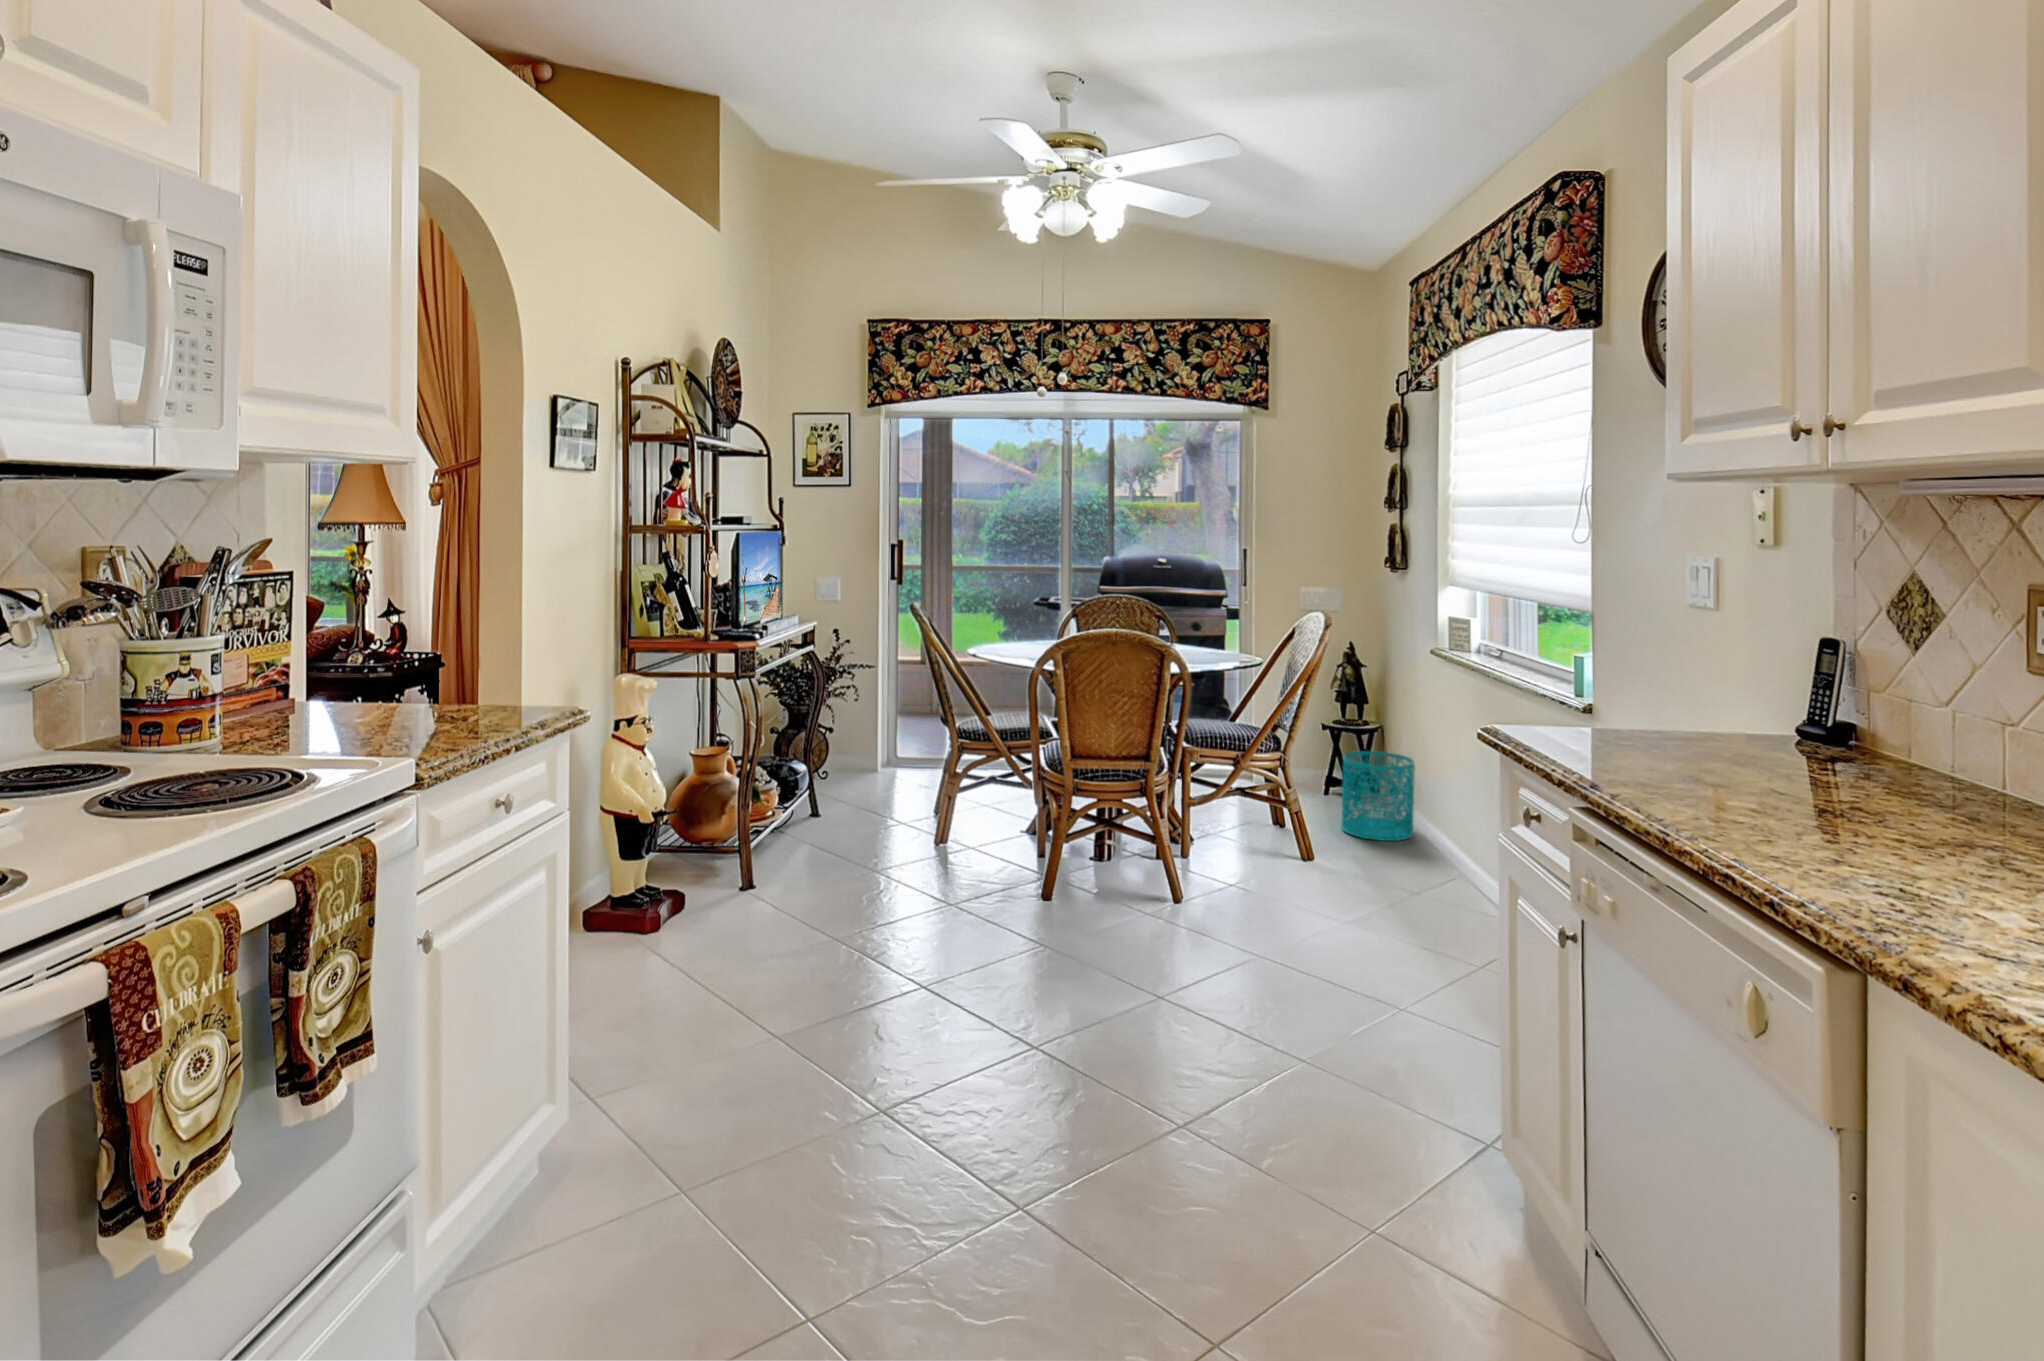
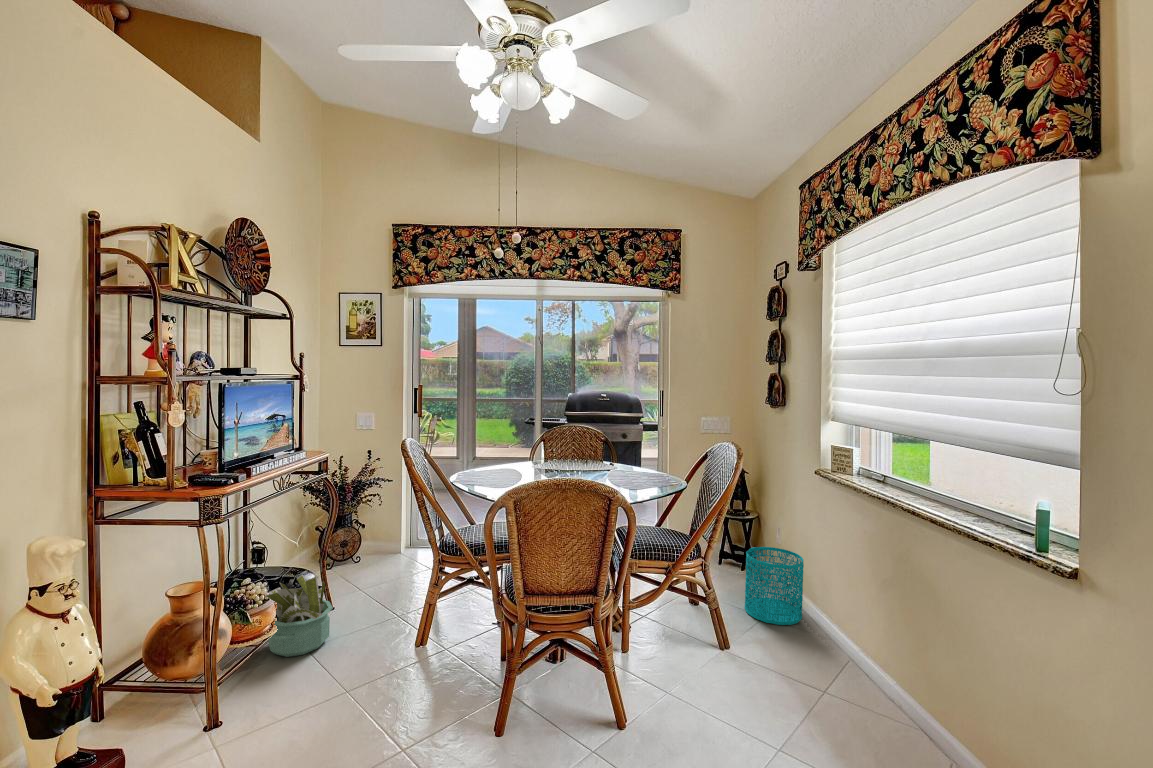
decorative plant: none [762,765,839,853] -> present [266,575,333,657]

